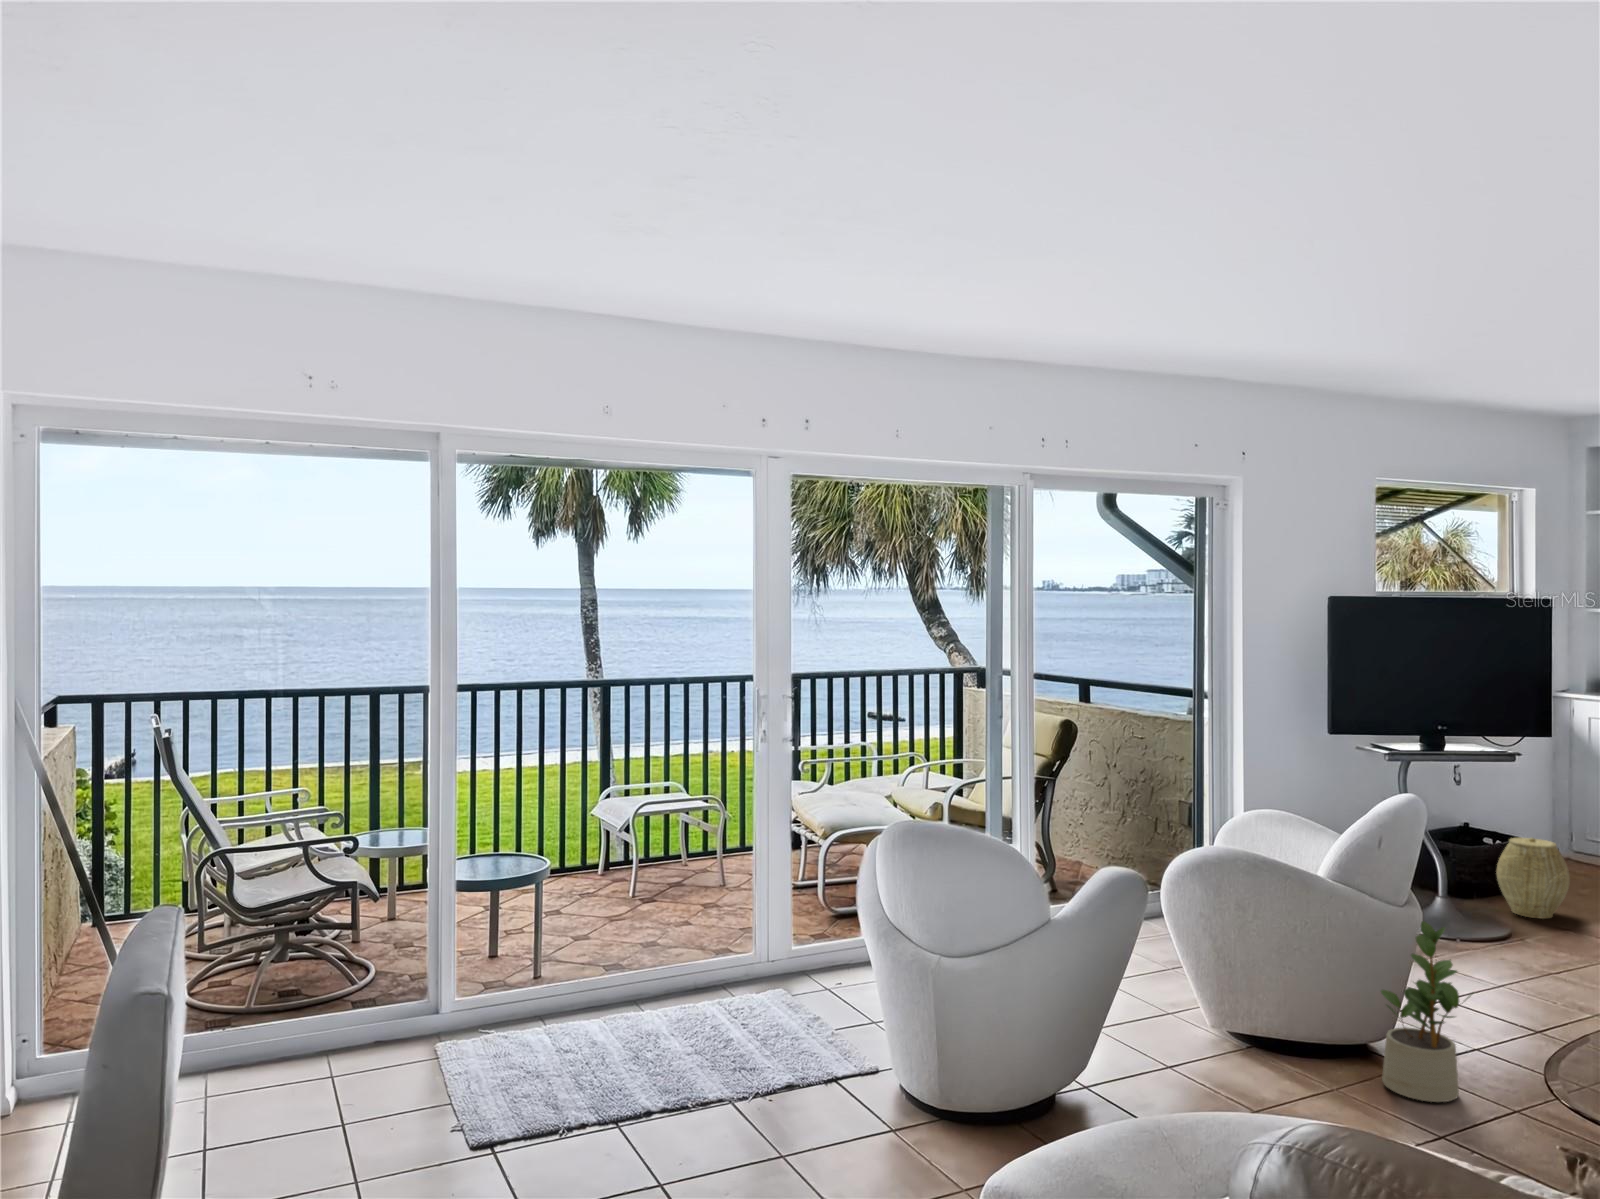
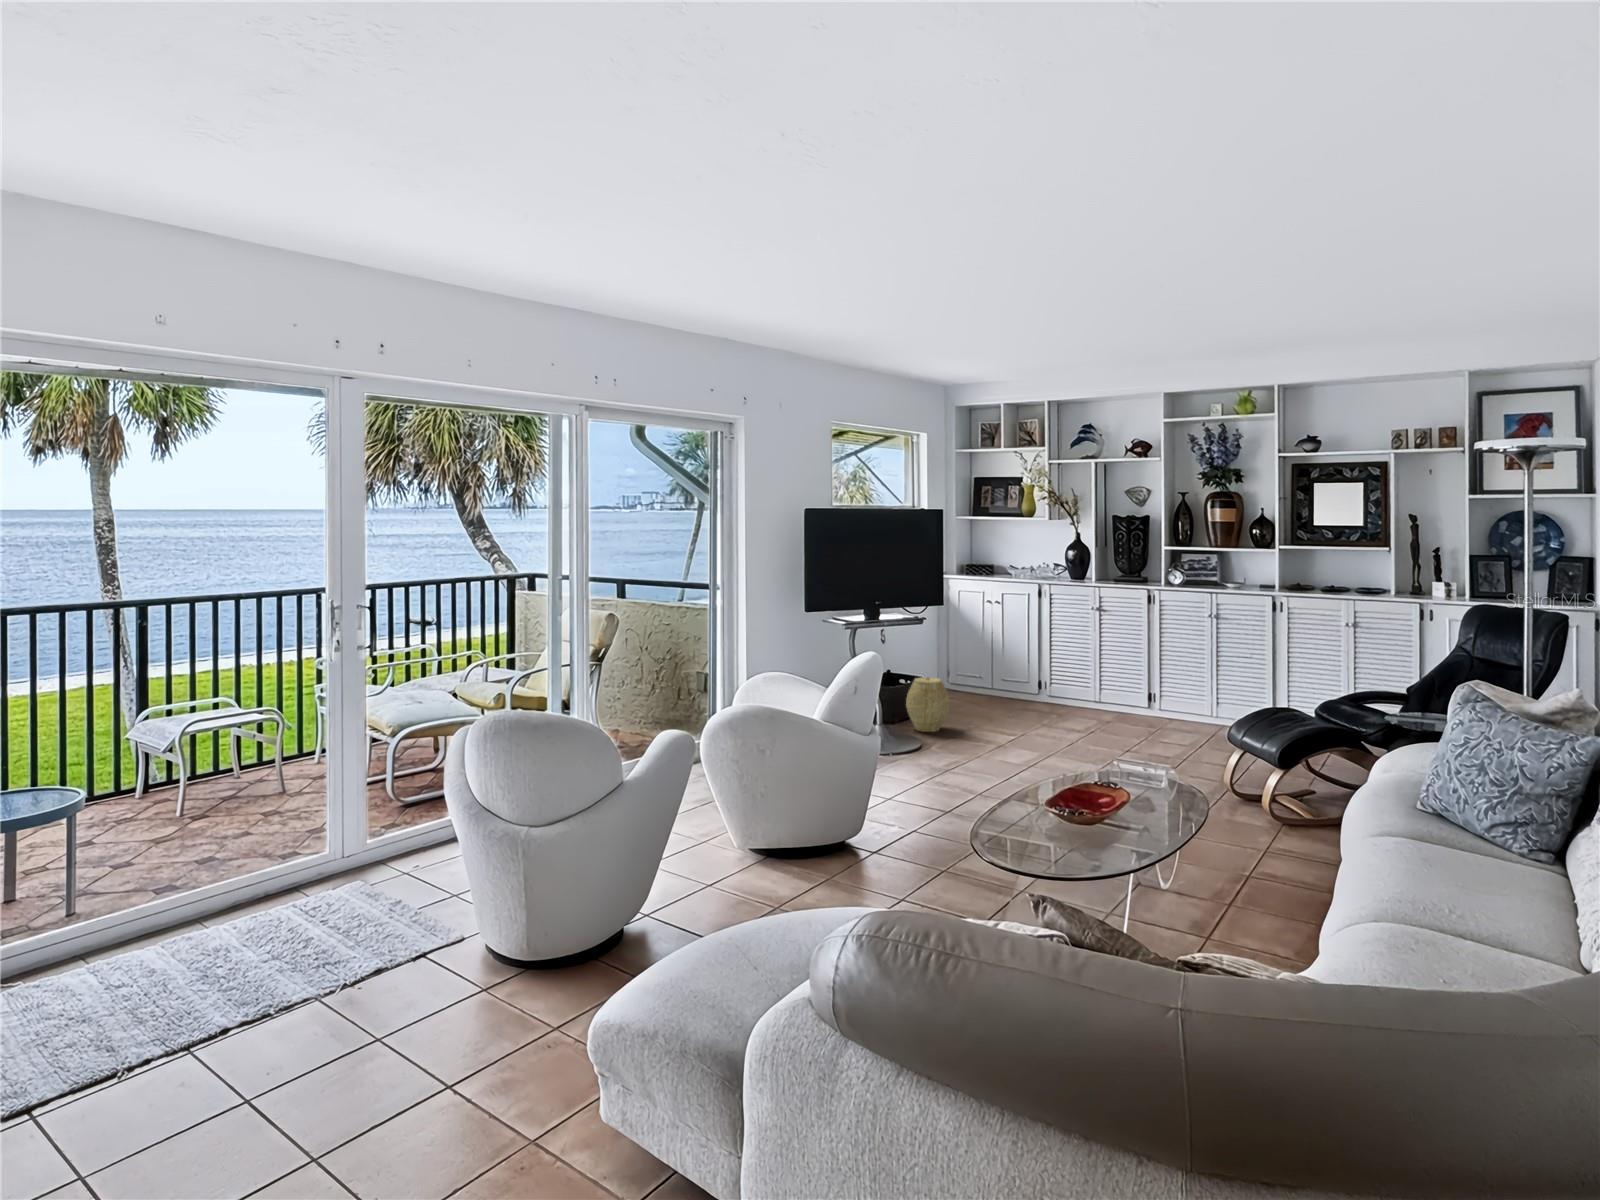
potted plant: present [1381,921,1472,1102] -> none [854,745,916,874]

